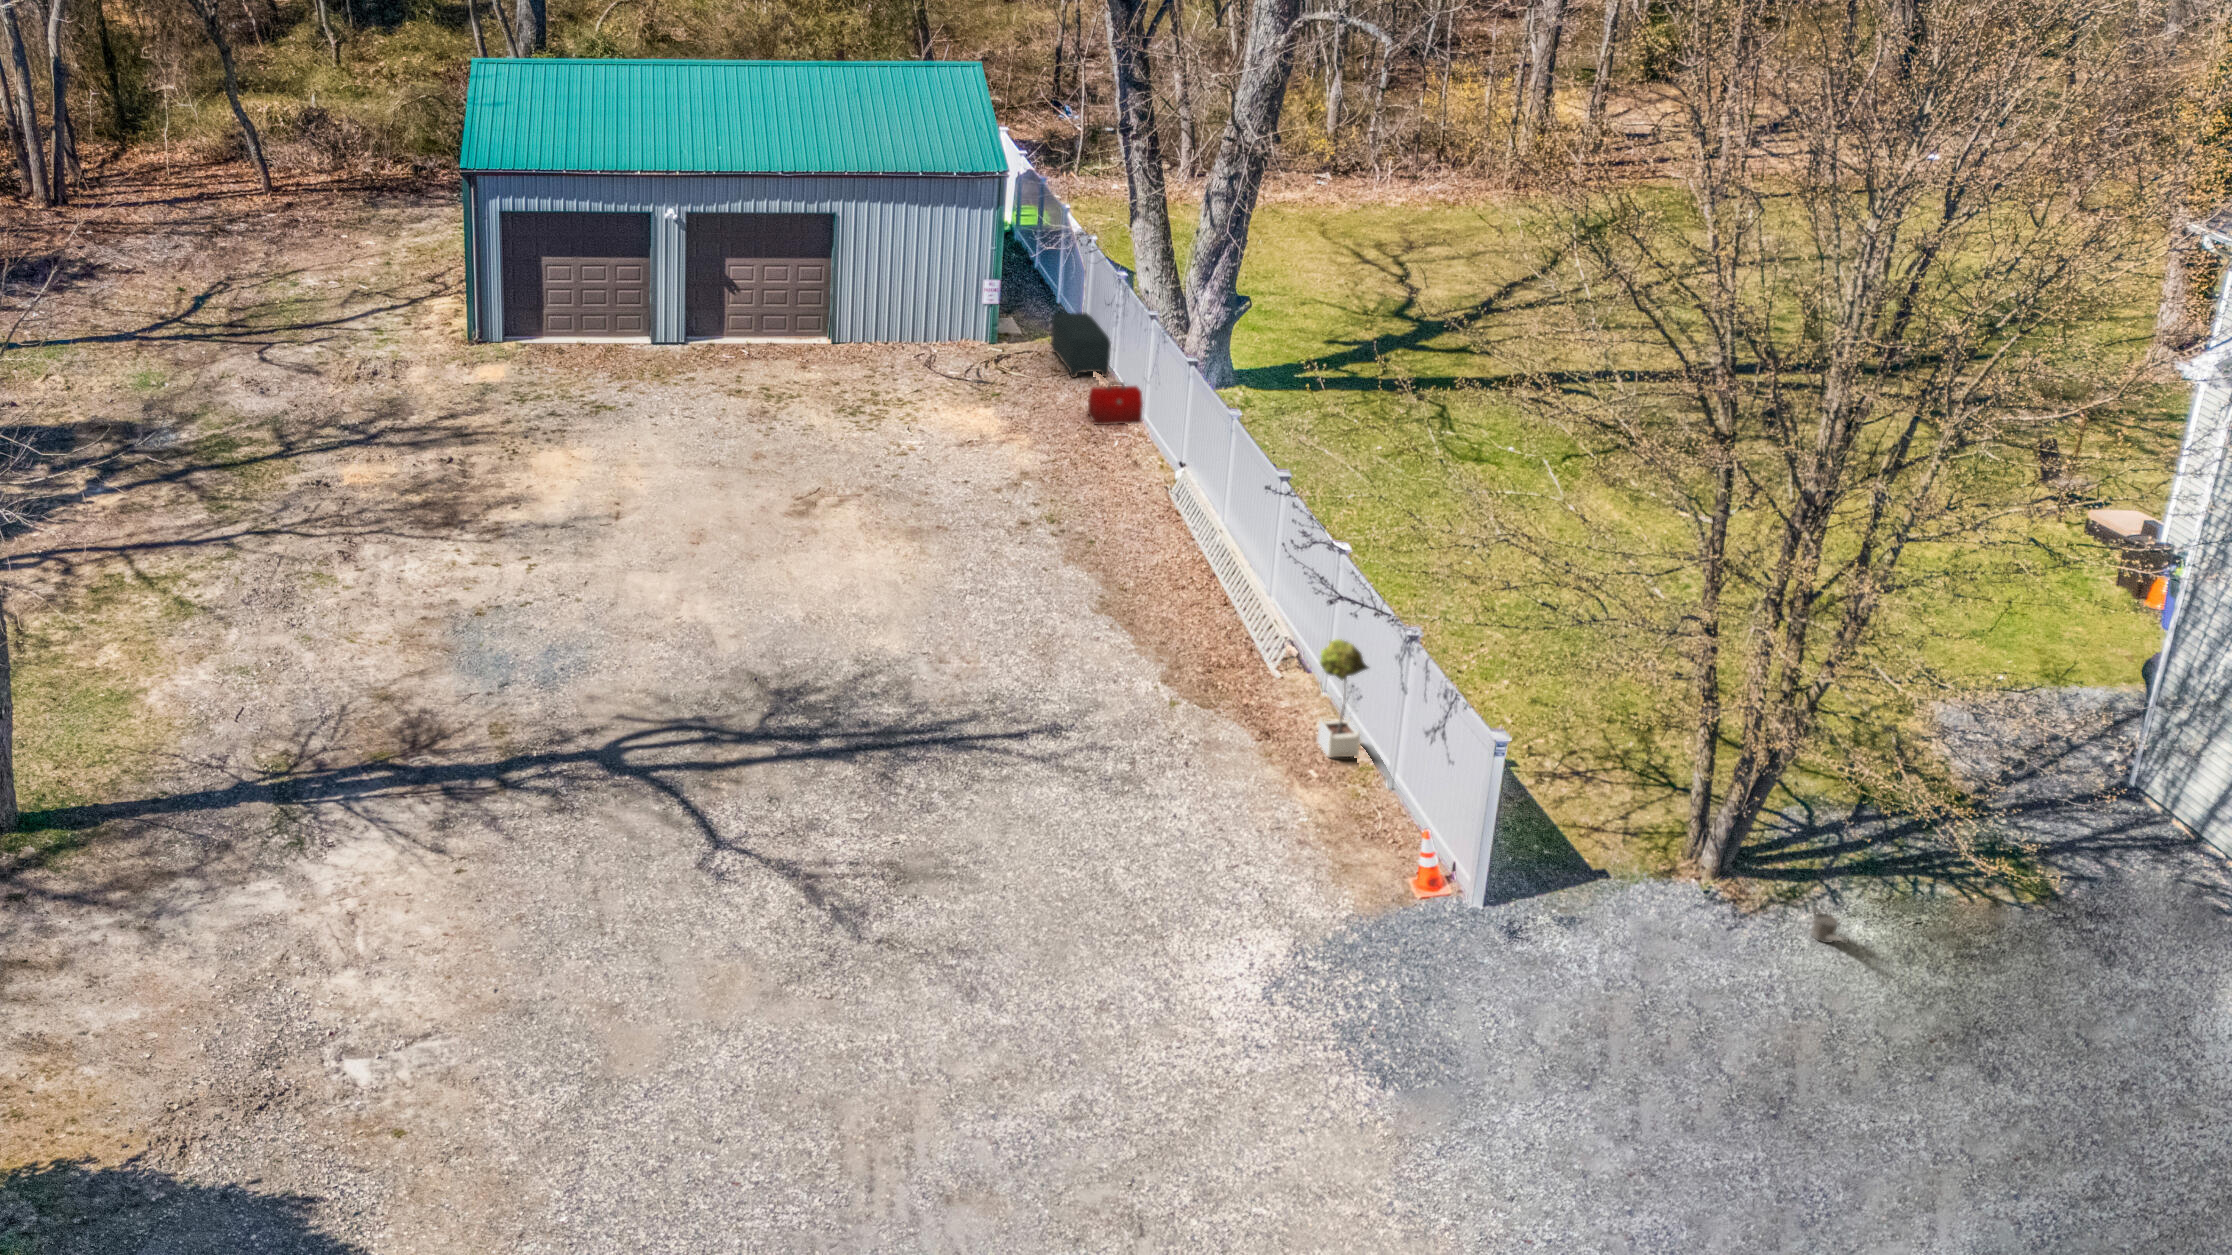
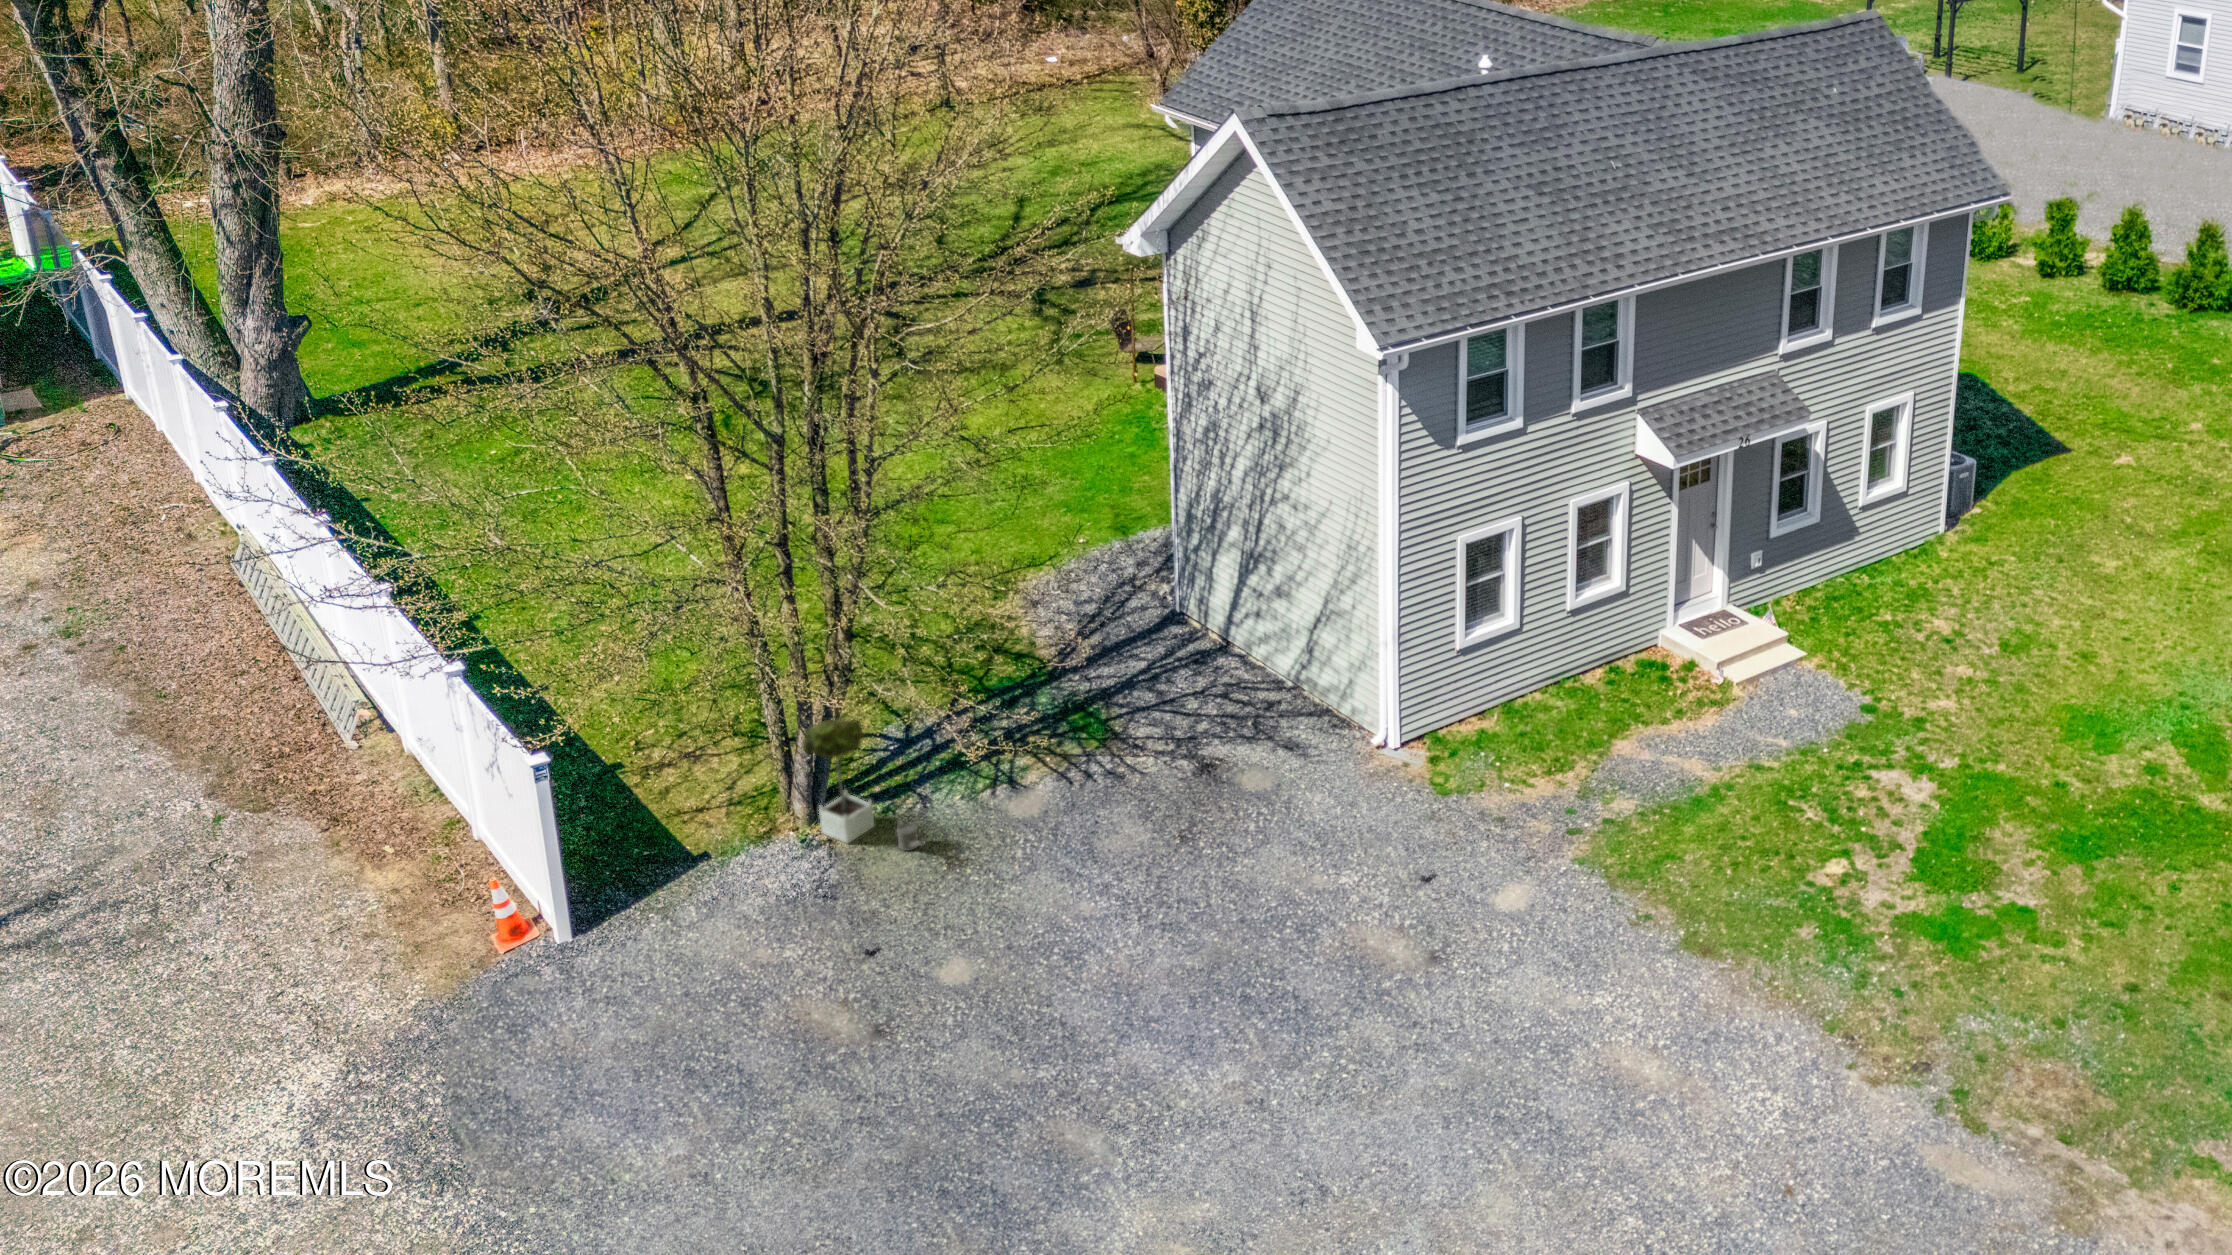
bench: present [1051,312,1111,378] -> none [72,368,162,452]
toolbox: present [1088,382,1143,425] -> none [122,445,204,504]
potted tree: present [1318,639,1369,757] -> present [802,720,874,844]

